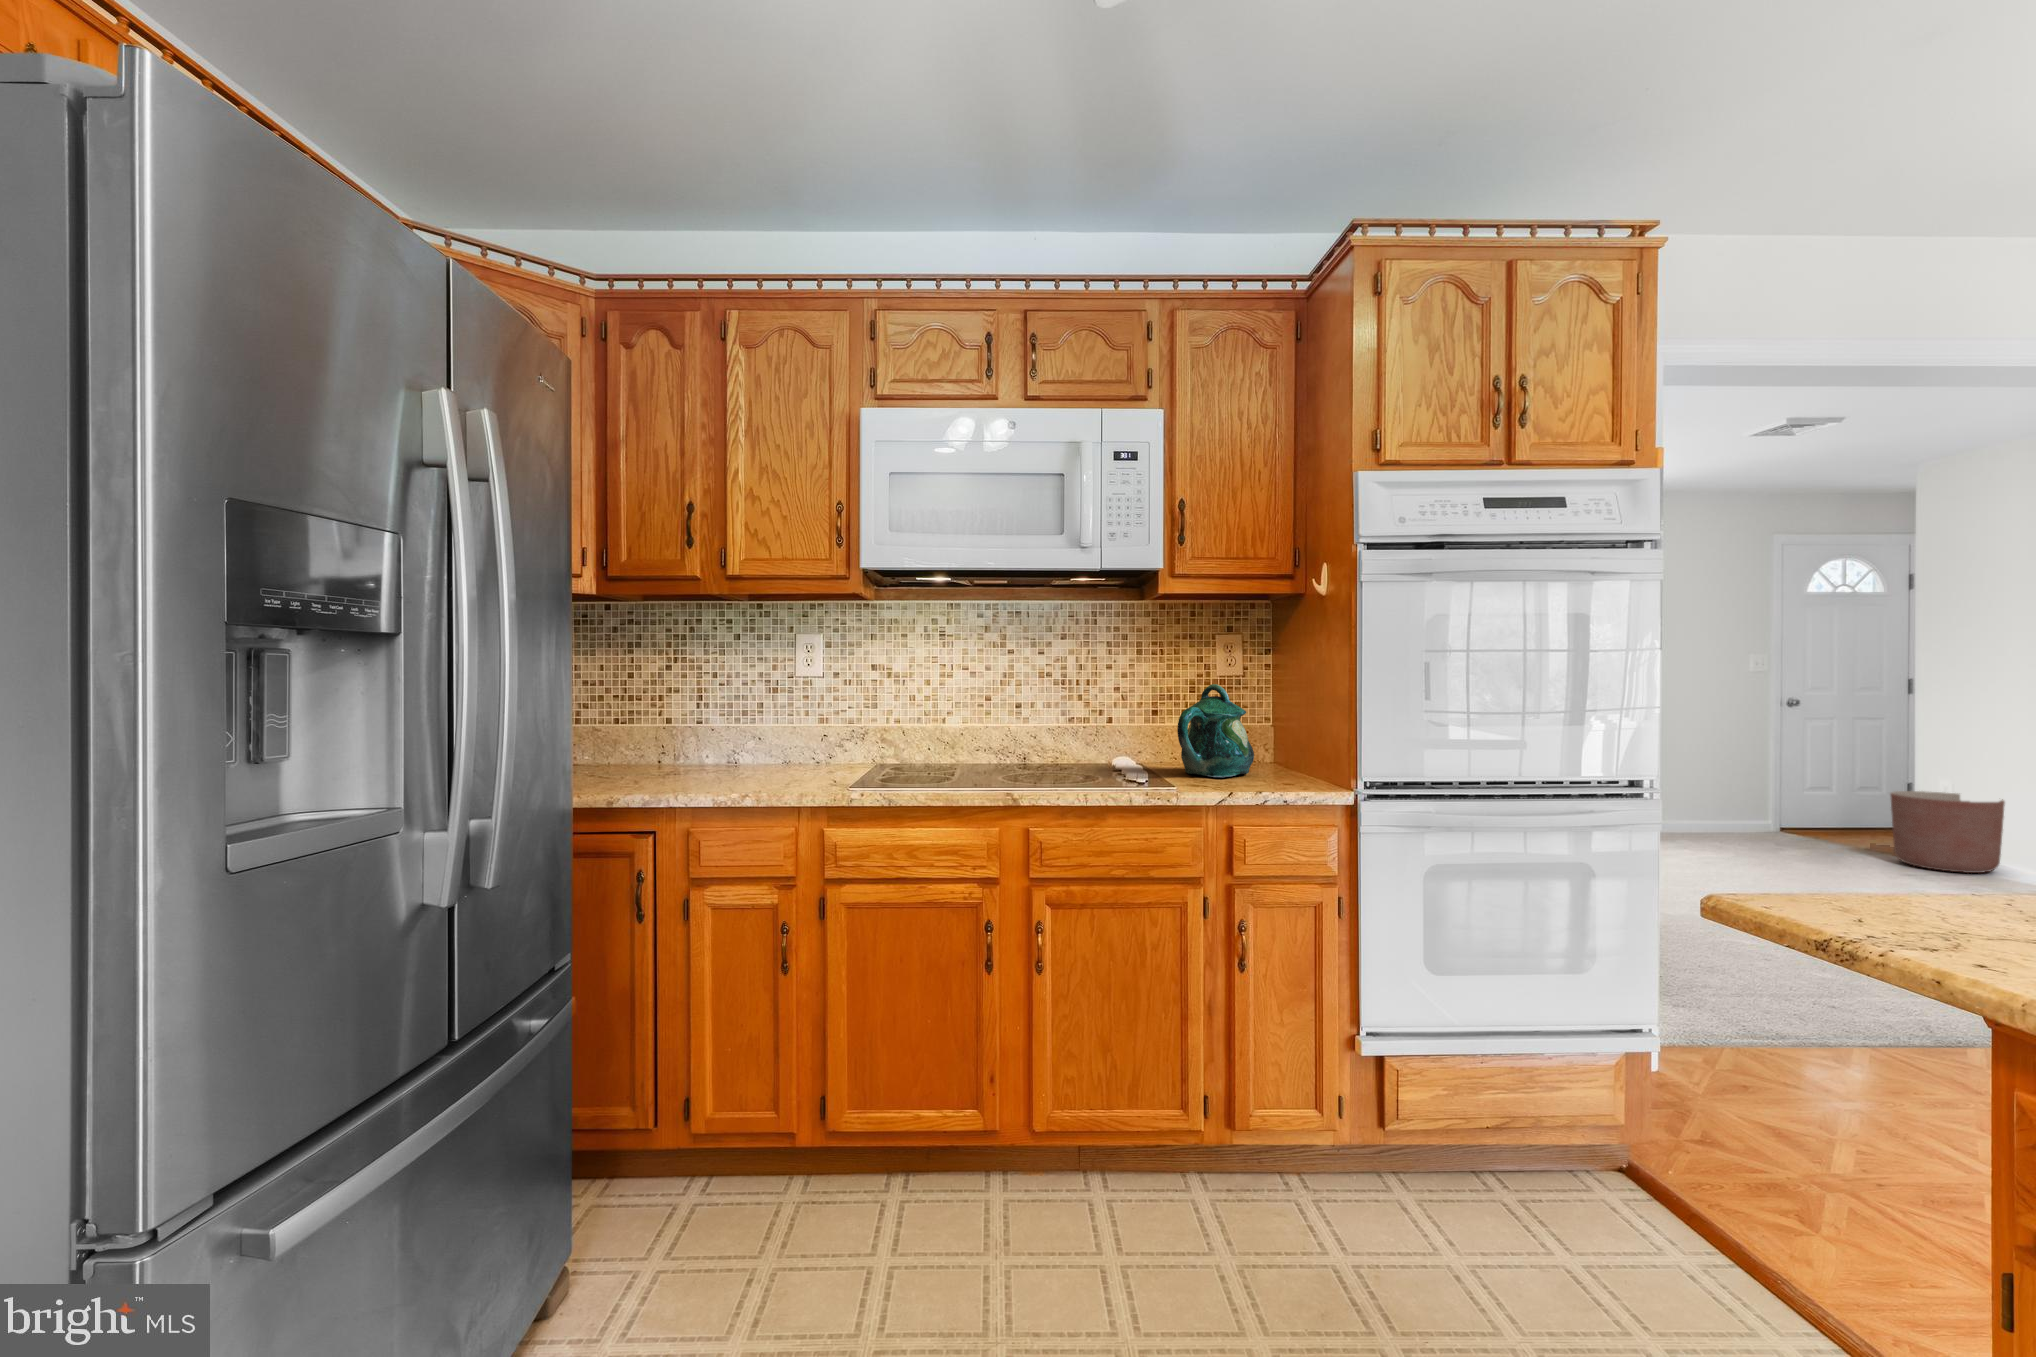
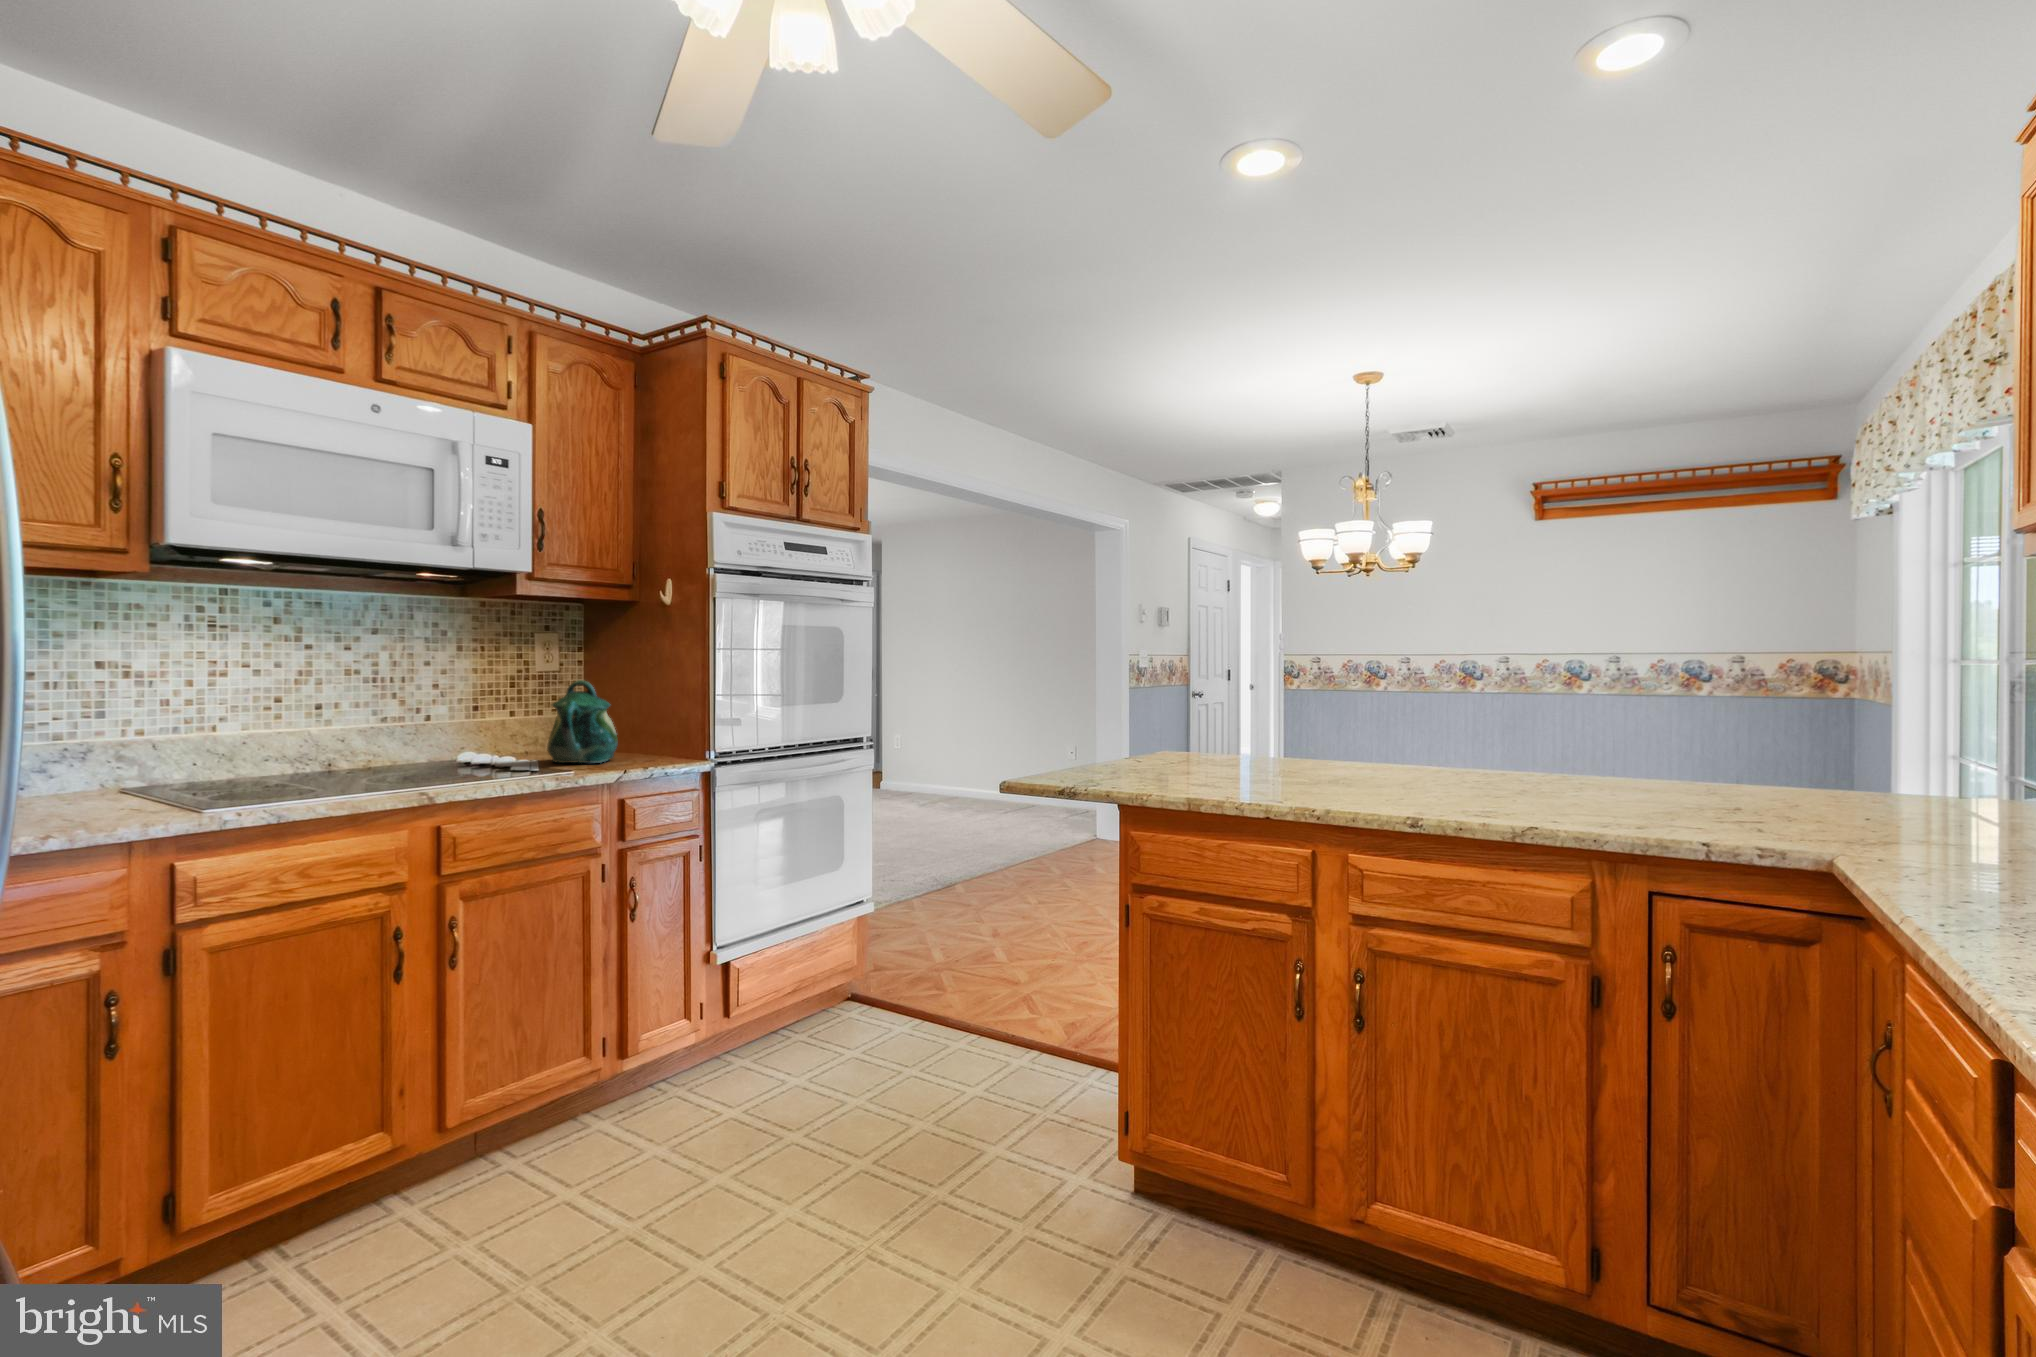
planter: present [1890,791,2005,873] -> none [908,749,963,803]

